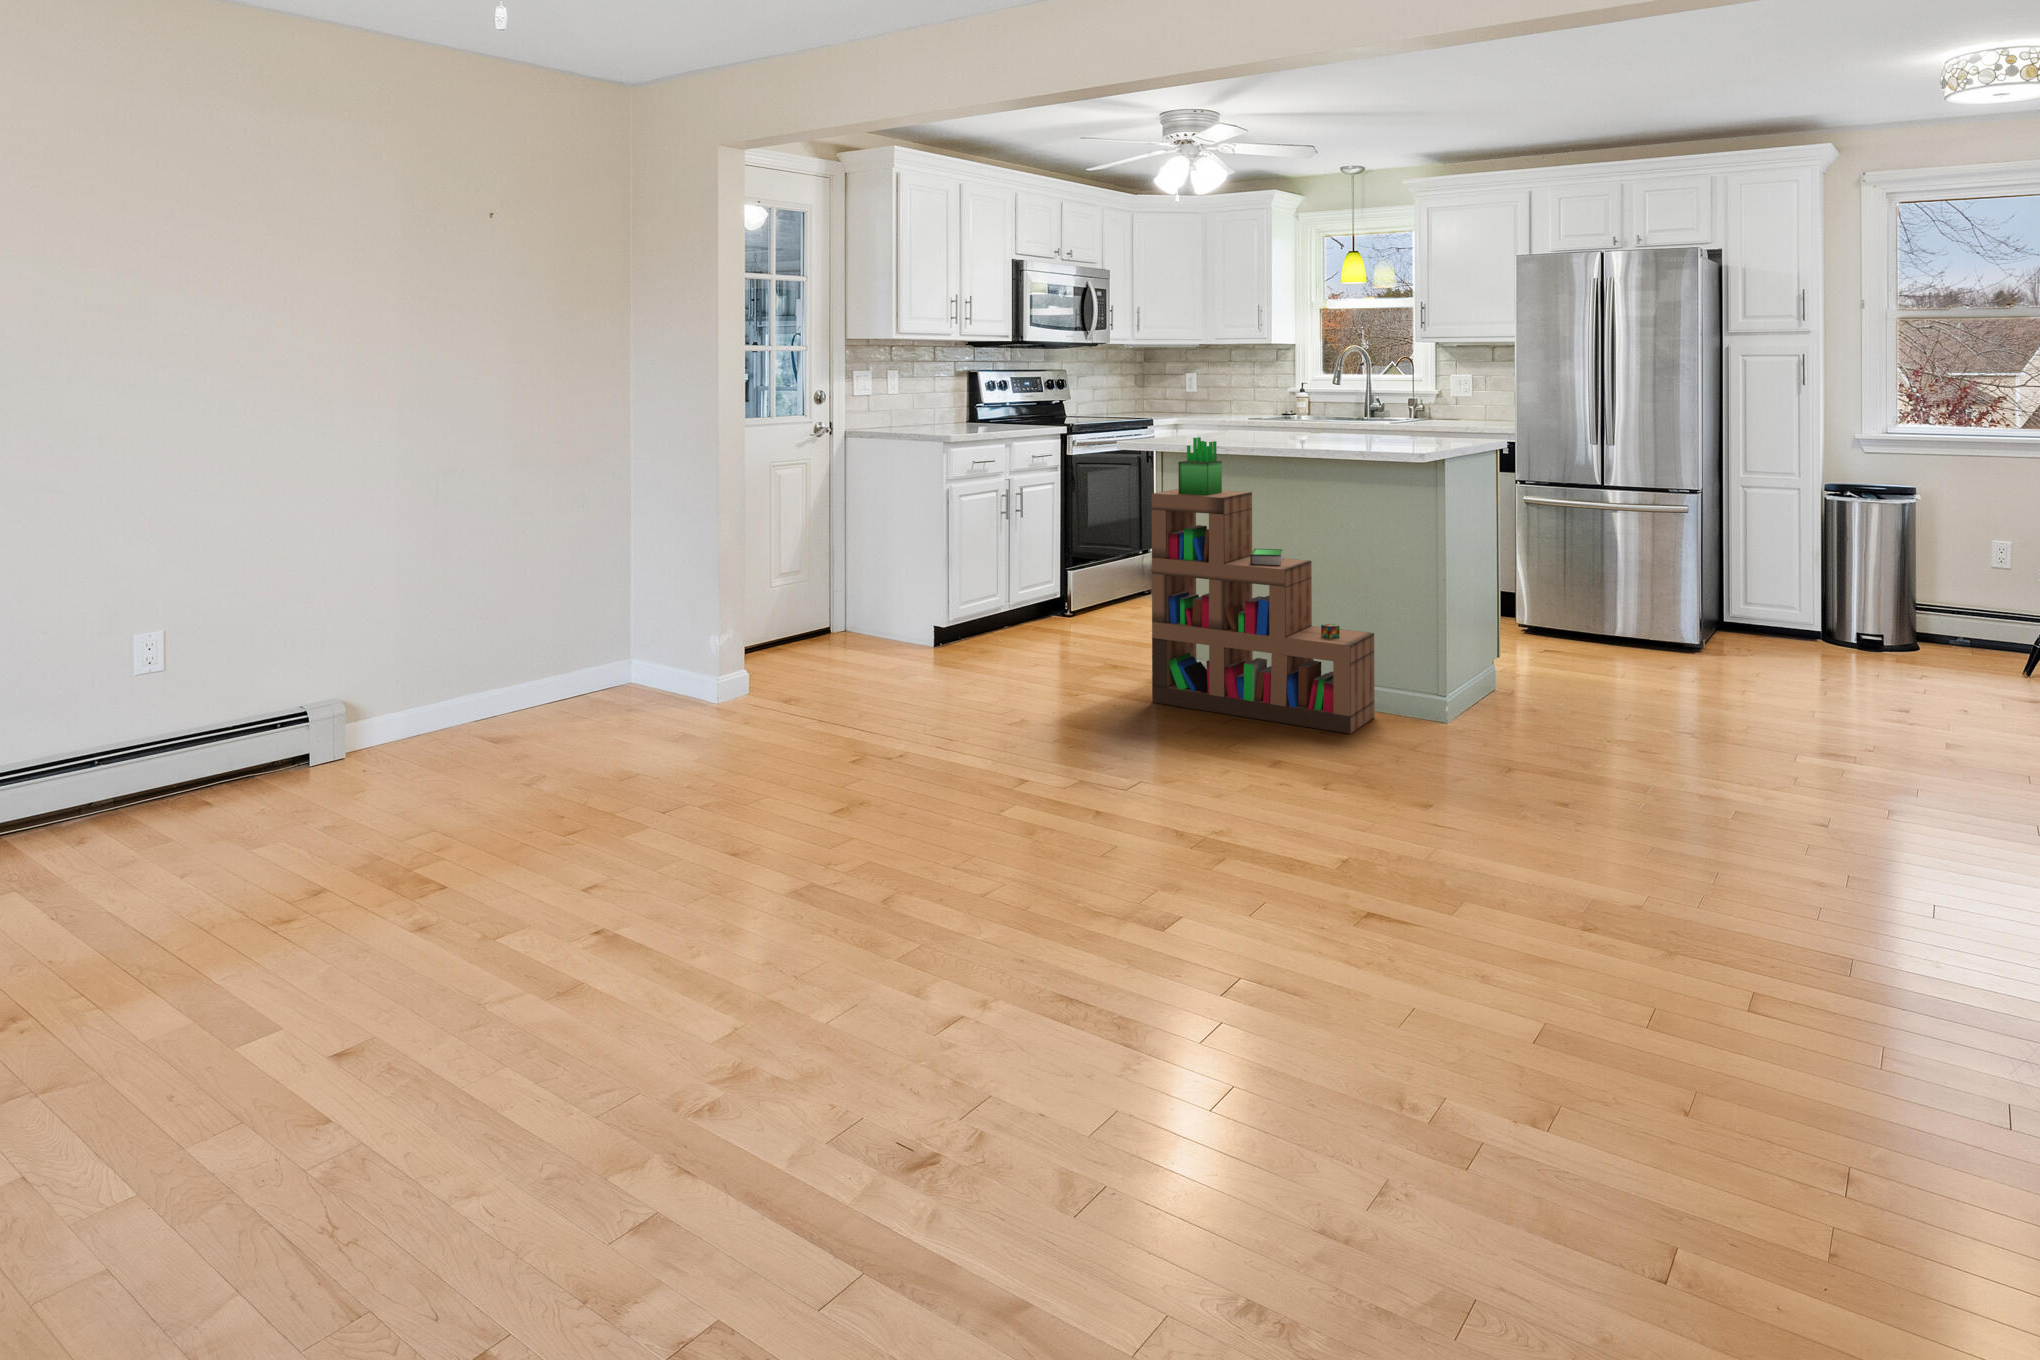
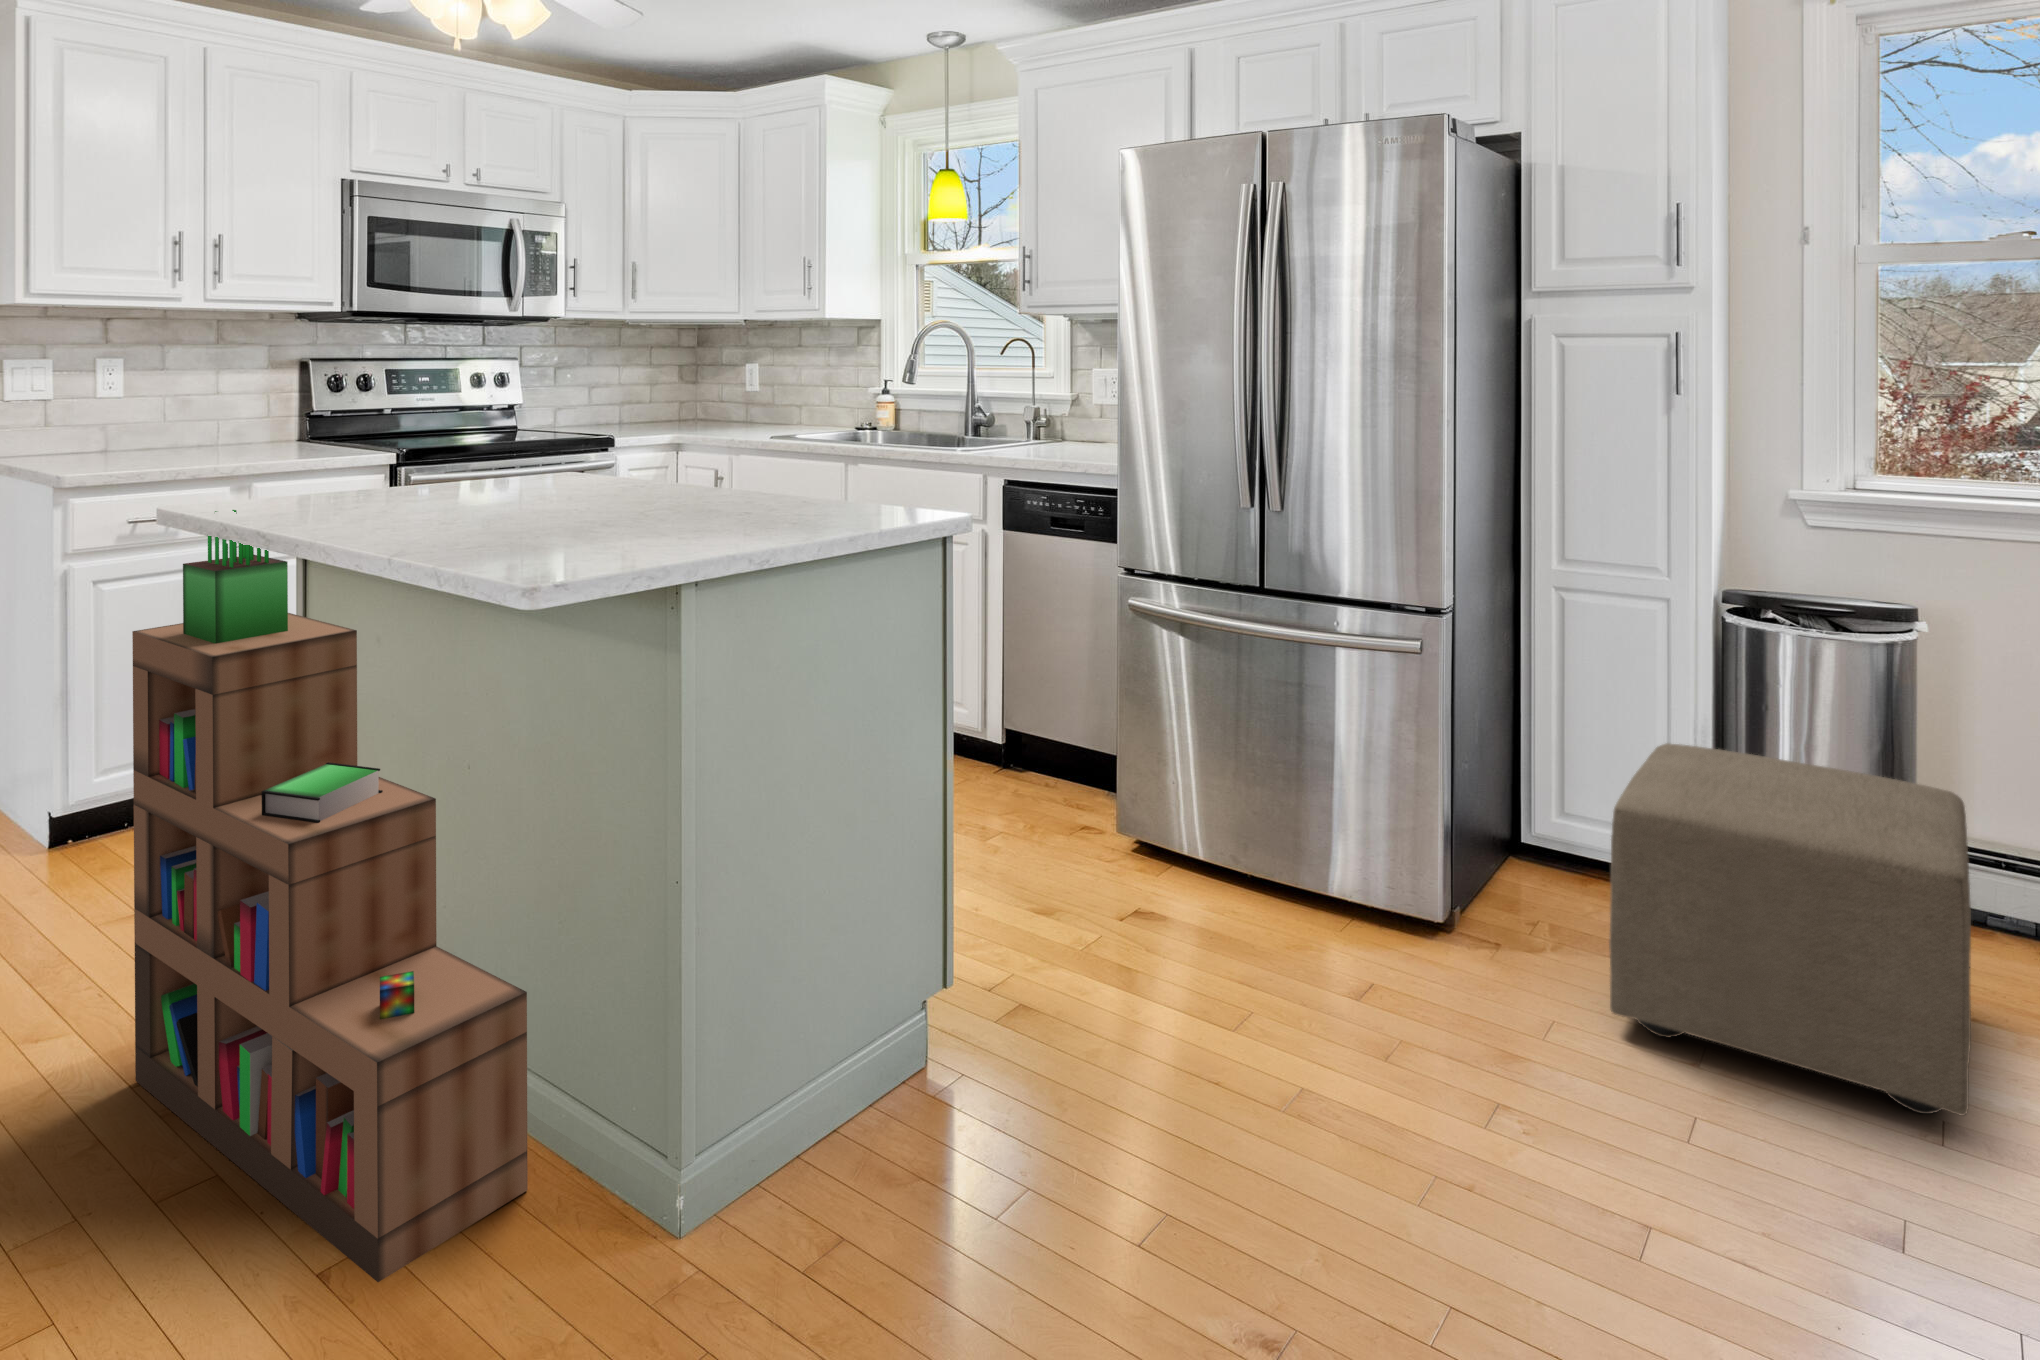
ottoman: none [1787,554,1937,684] -> present [1609,743,1971,1116]

